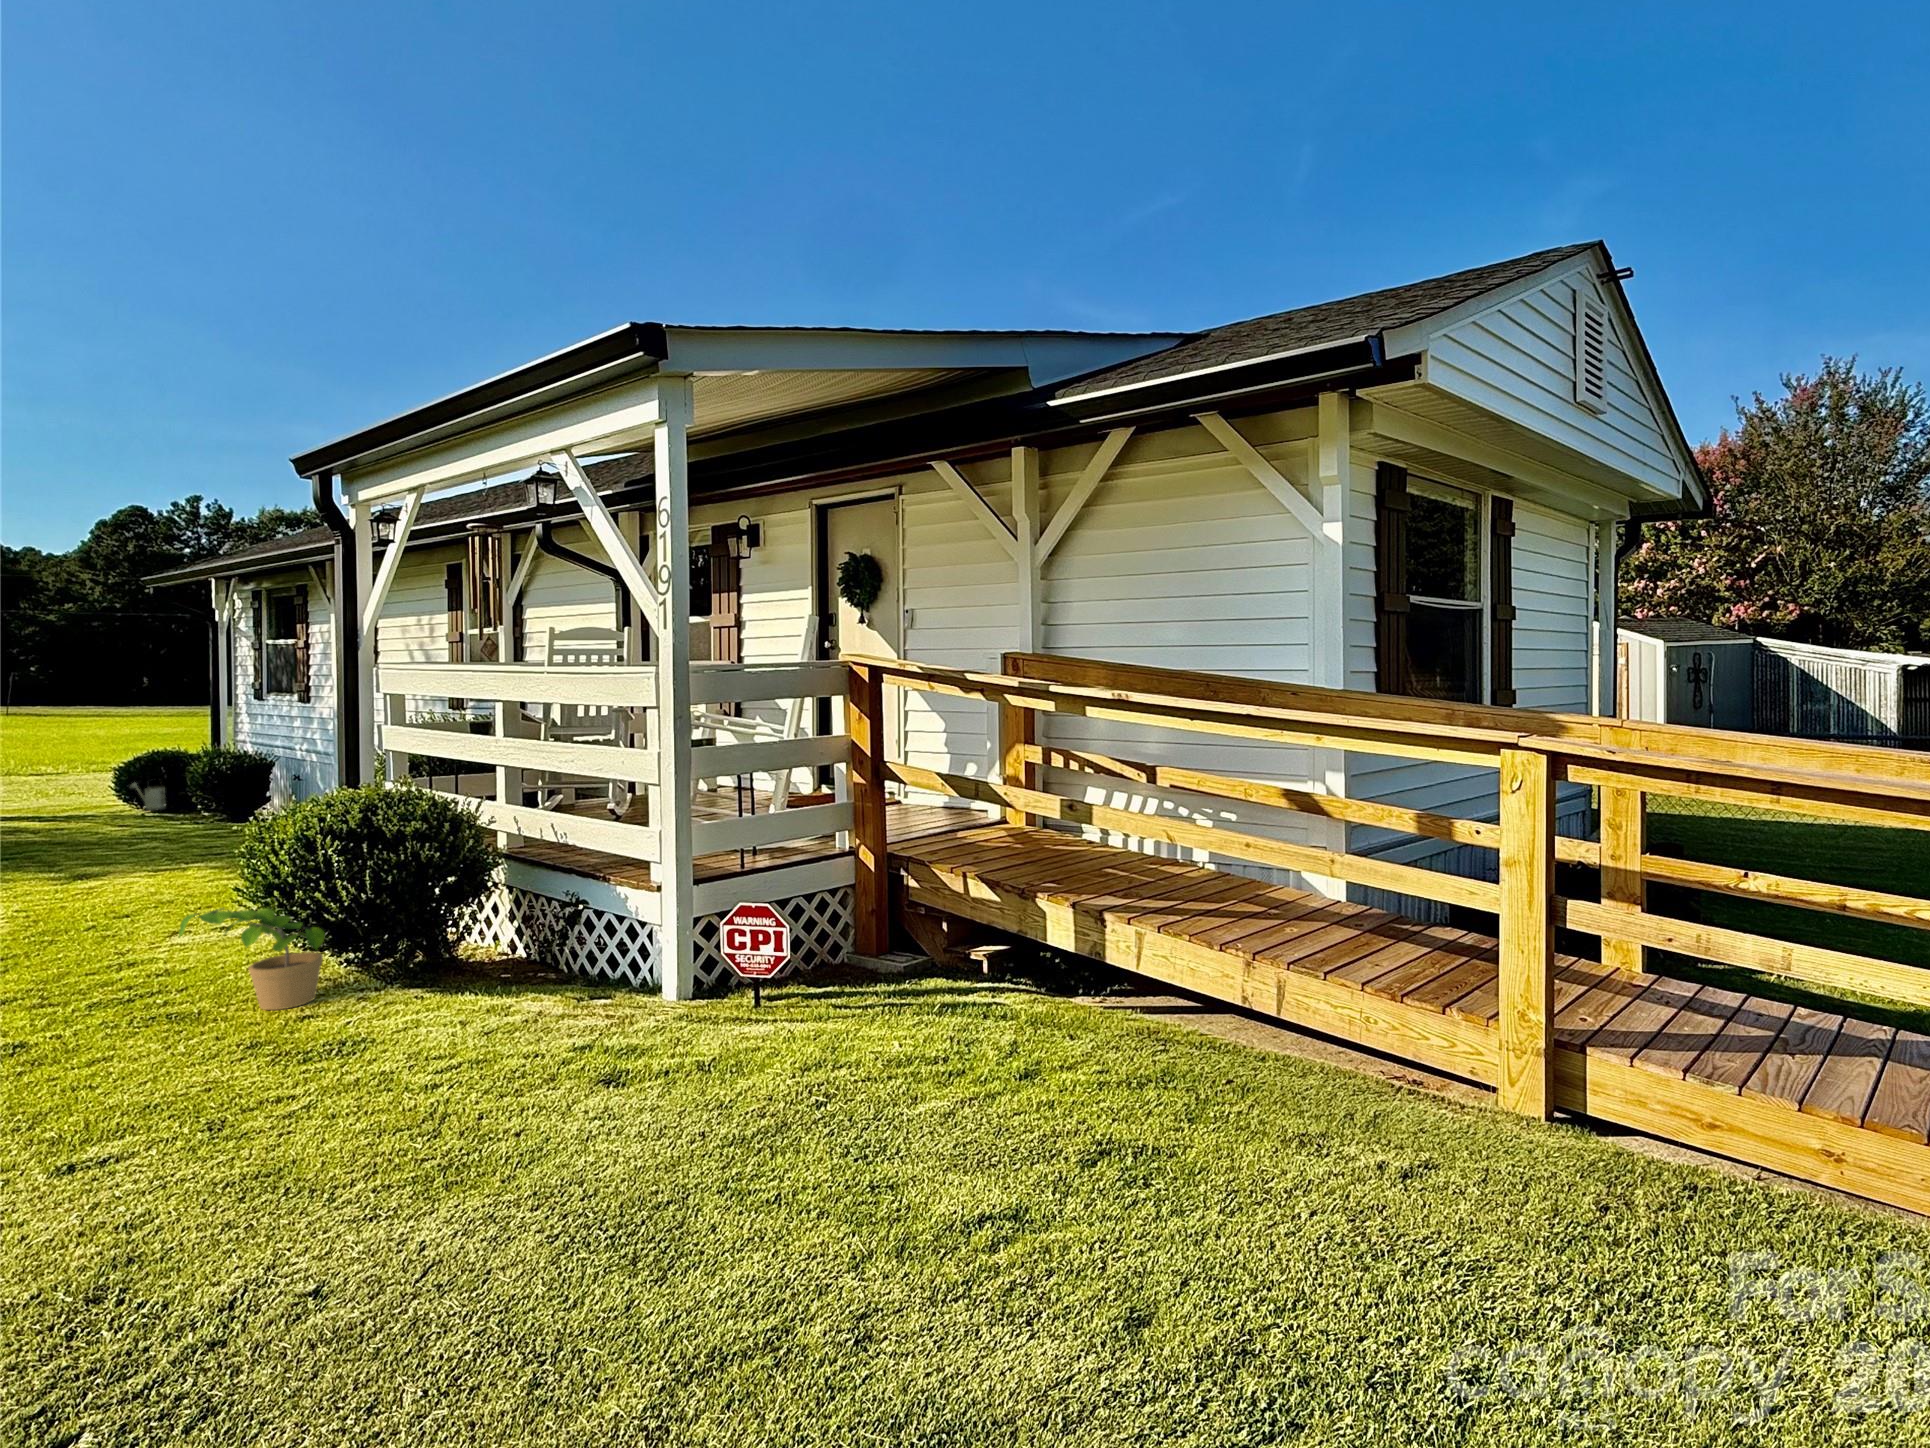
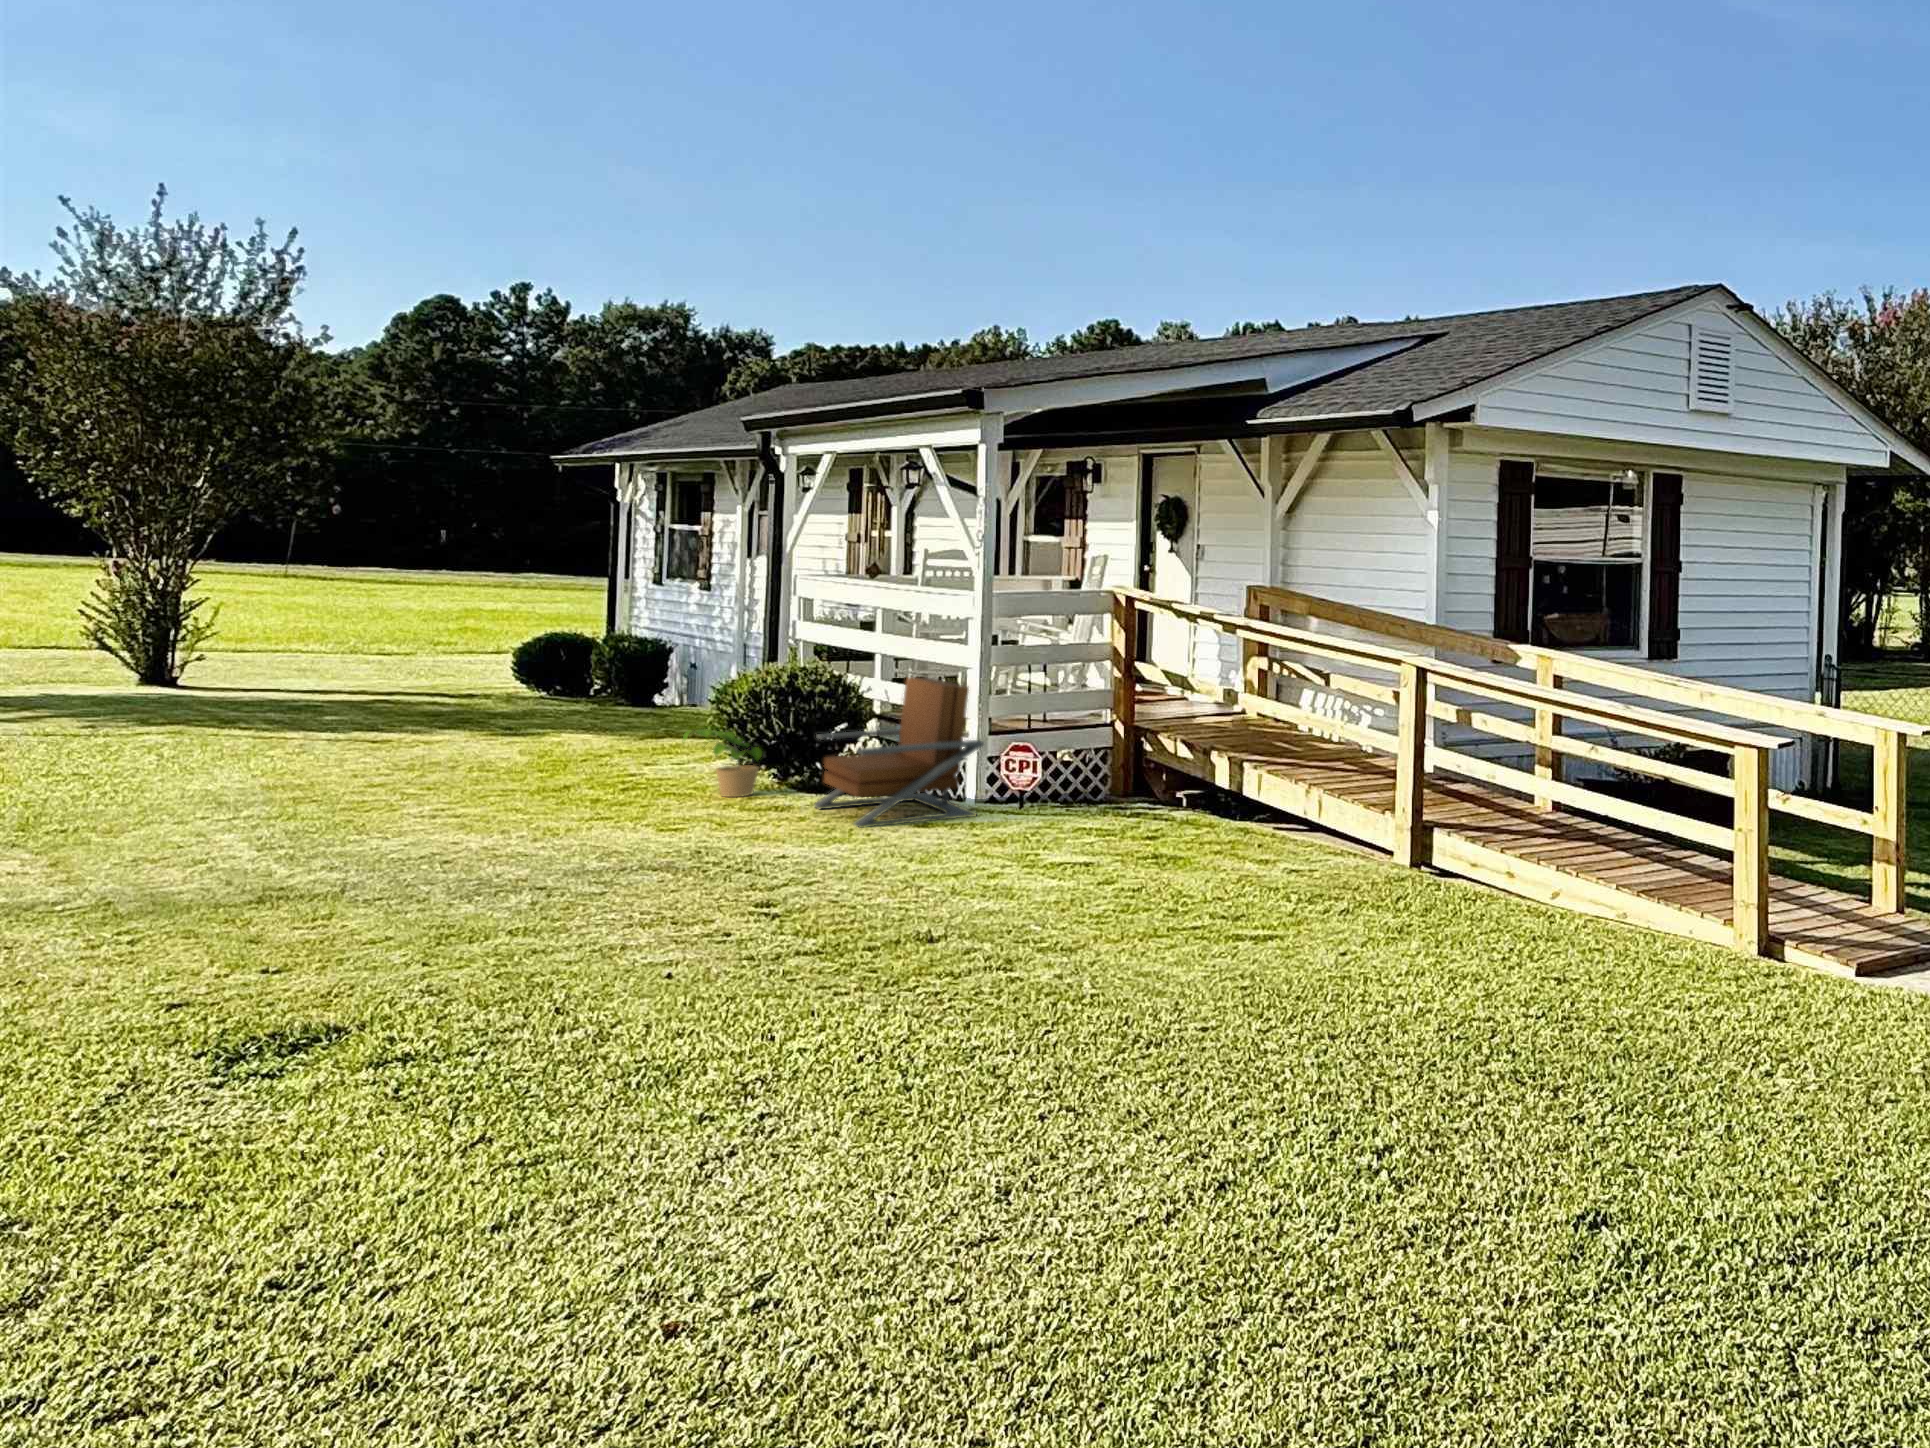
watering can: present [130,782,166,811] -> none [541,657,573,688]
lounge chair: none [407,806,695,1093] -> present [814,677,983,827]

